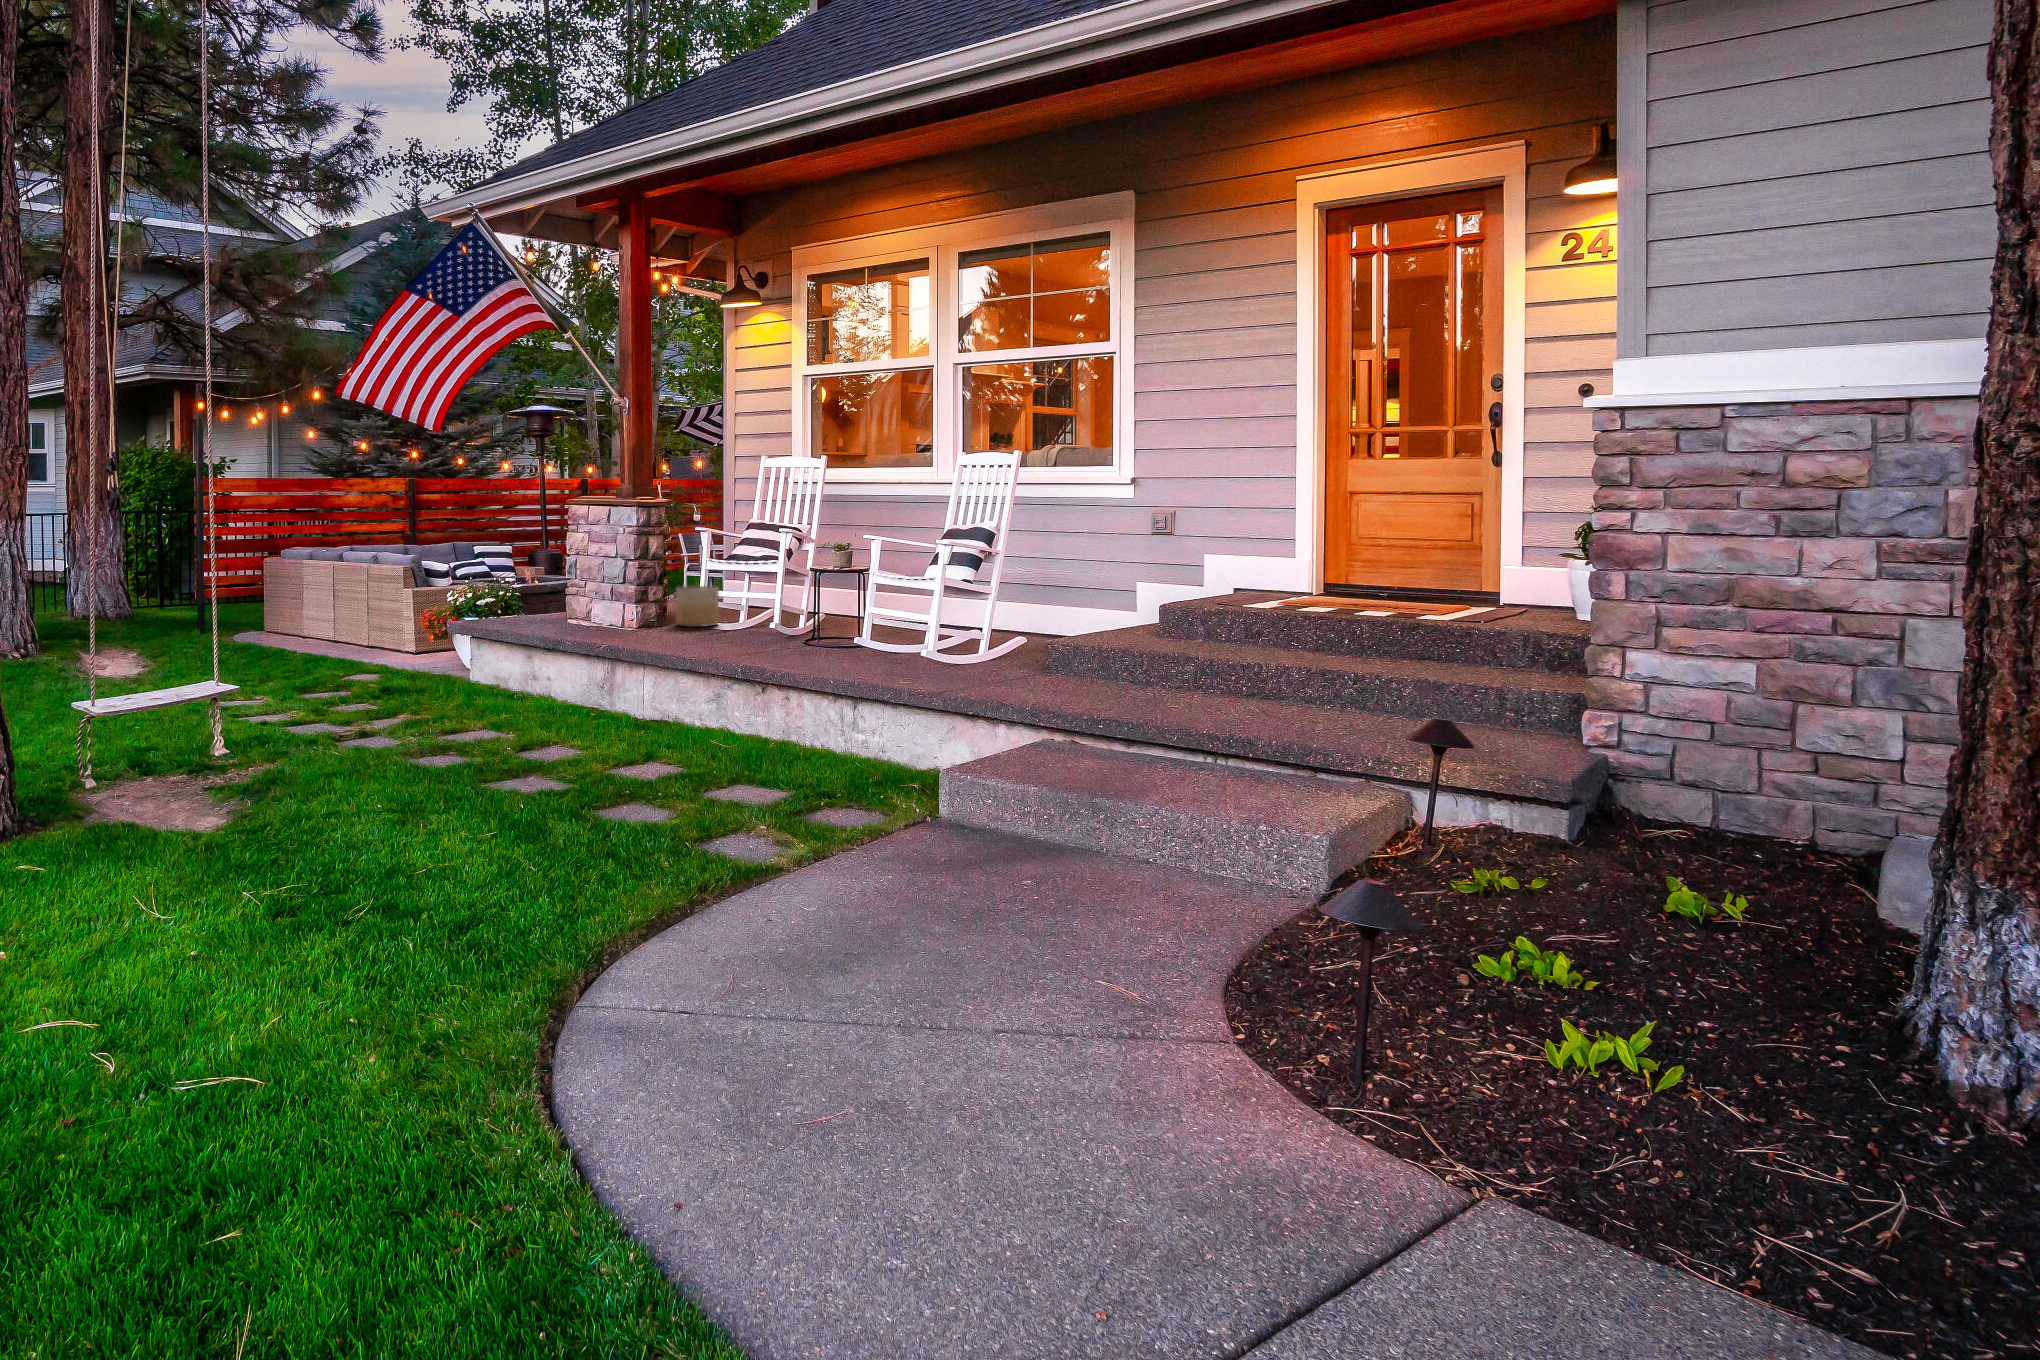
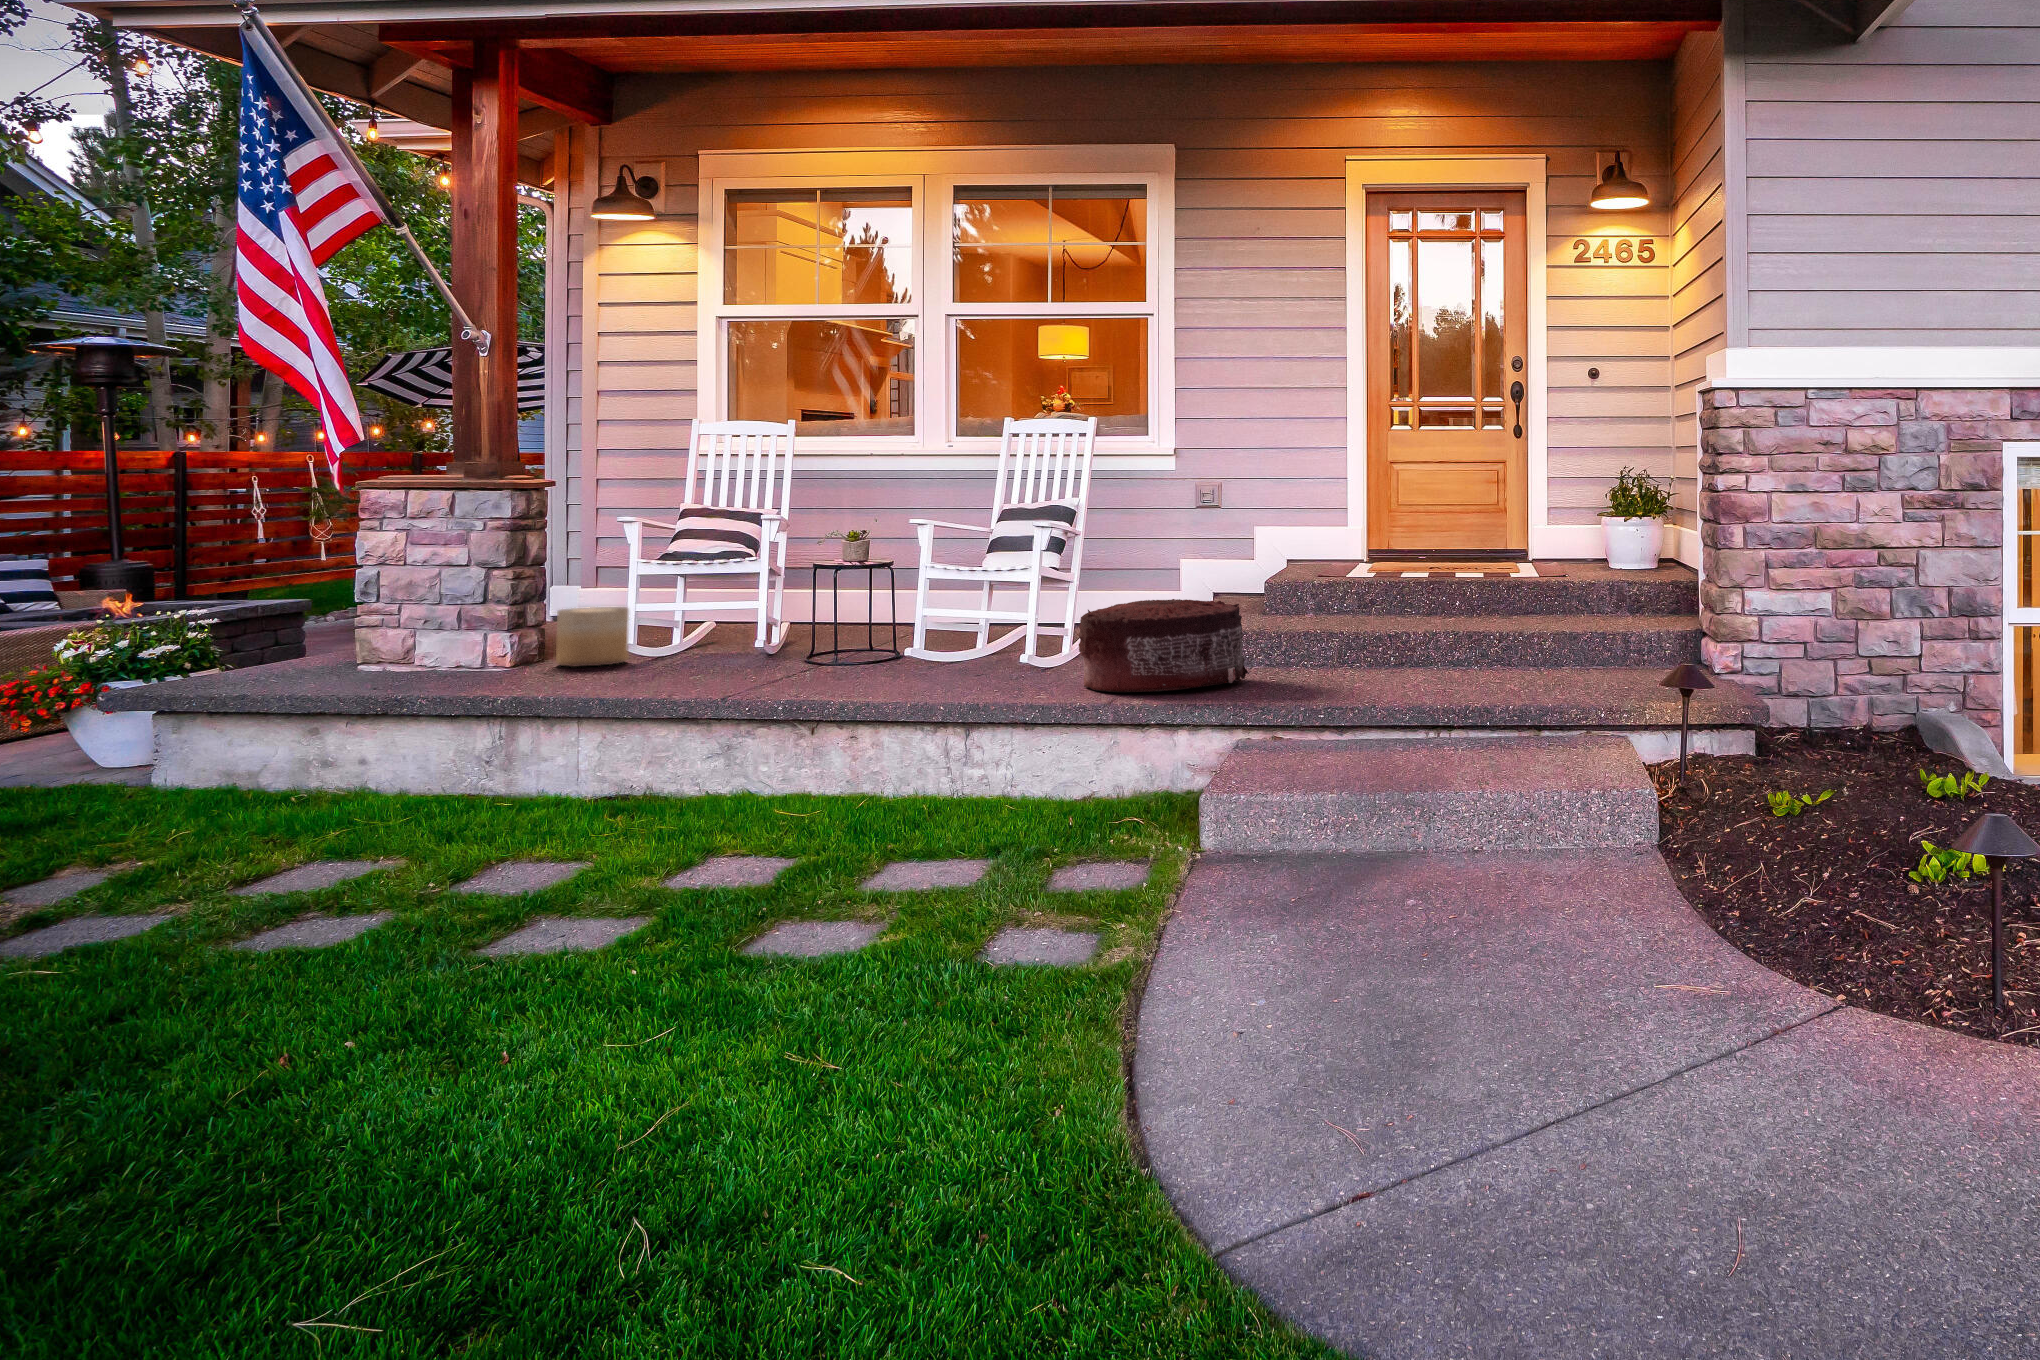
pouf: none [946,611,1093,690] -> present [1079,599,1249,692]

